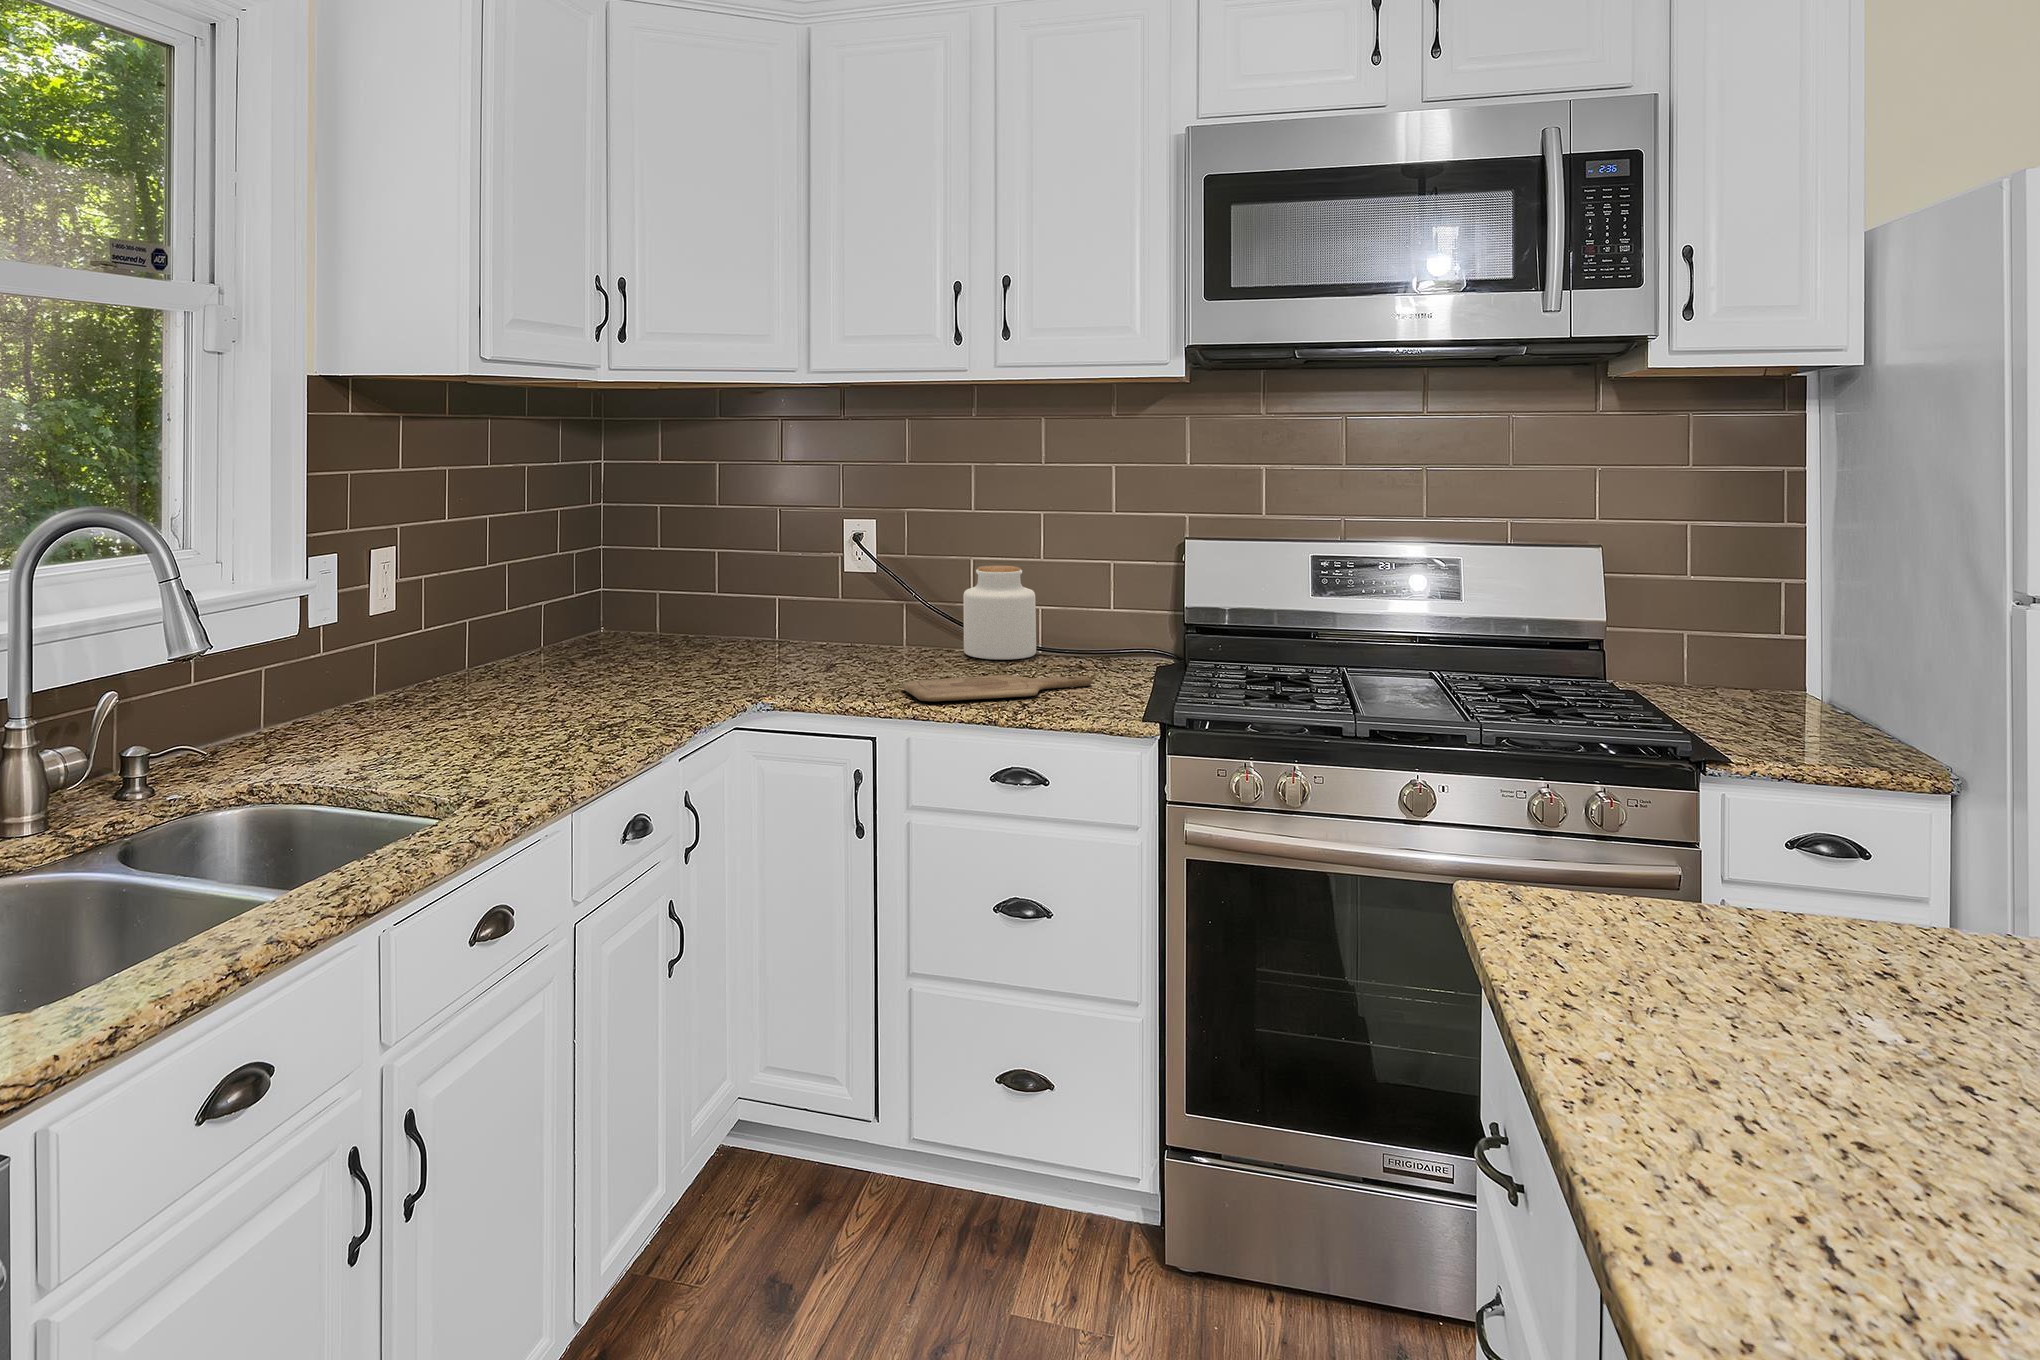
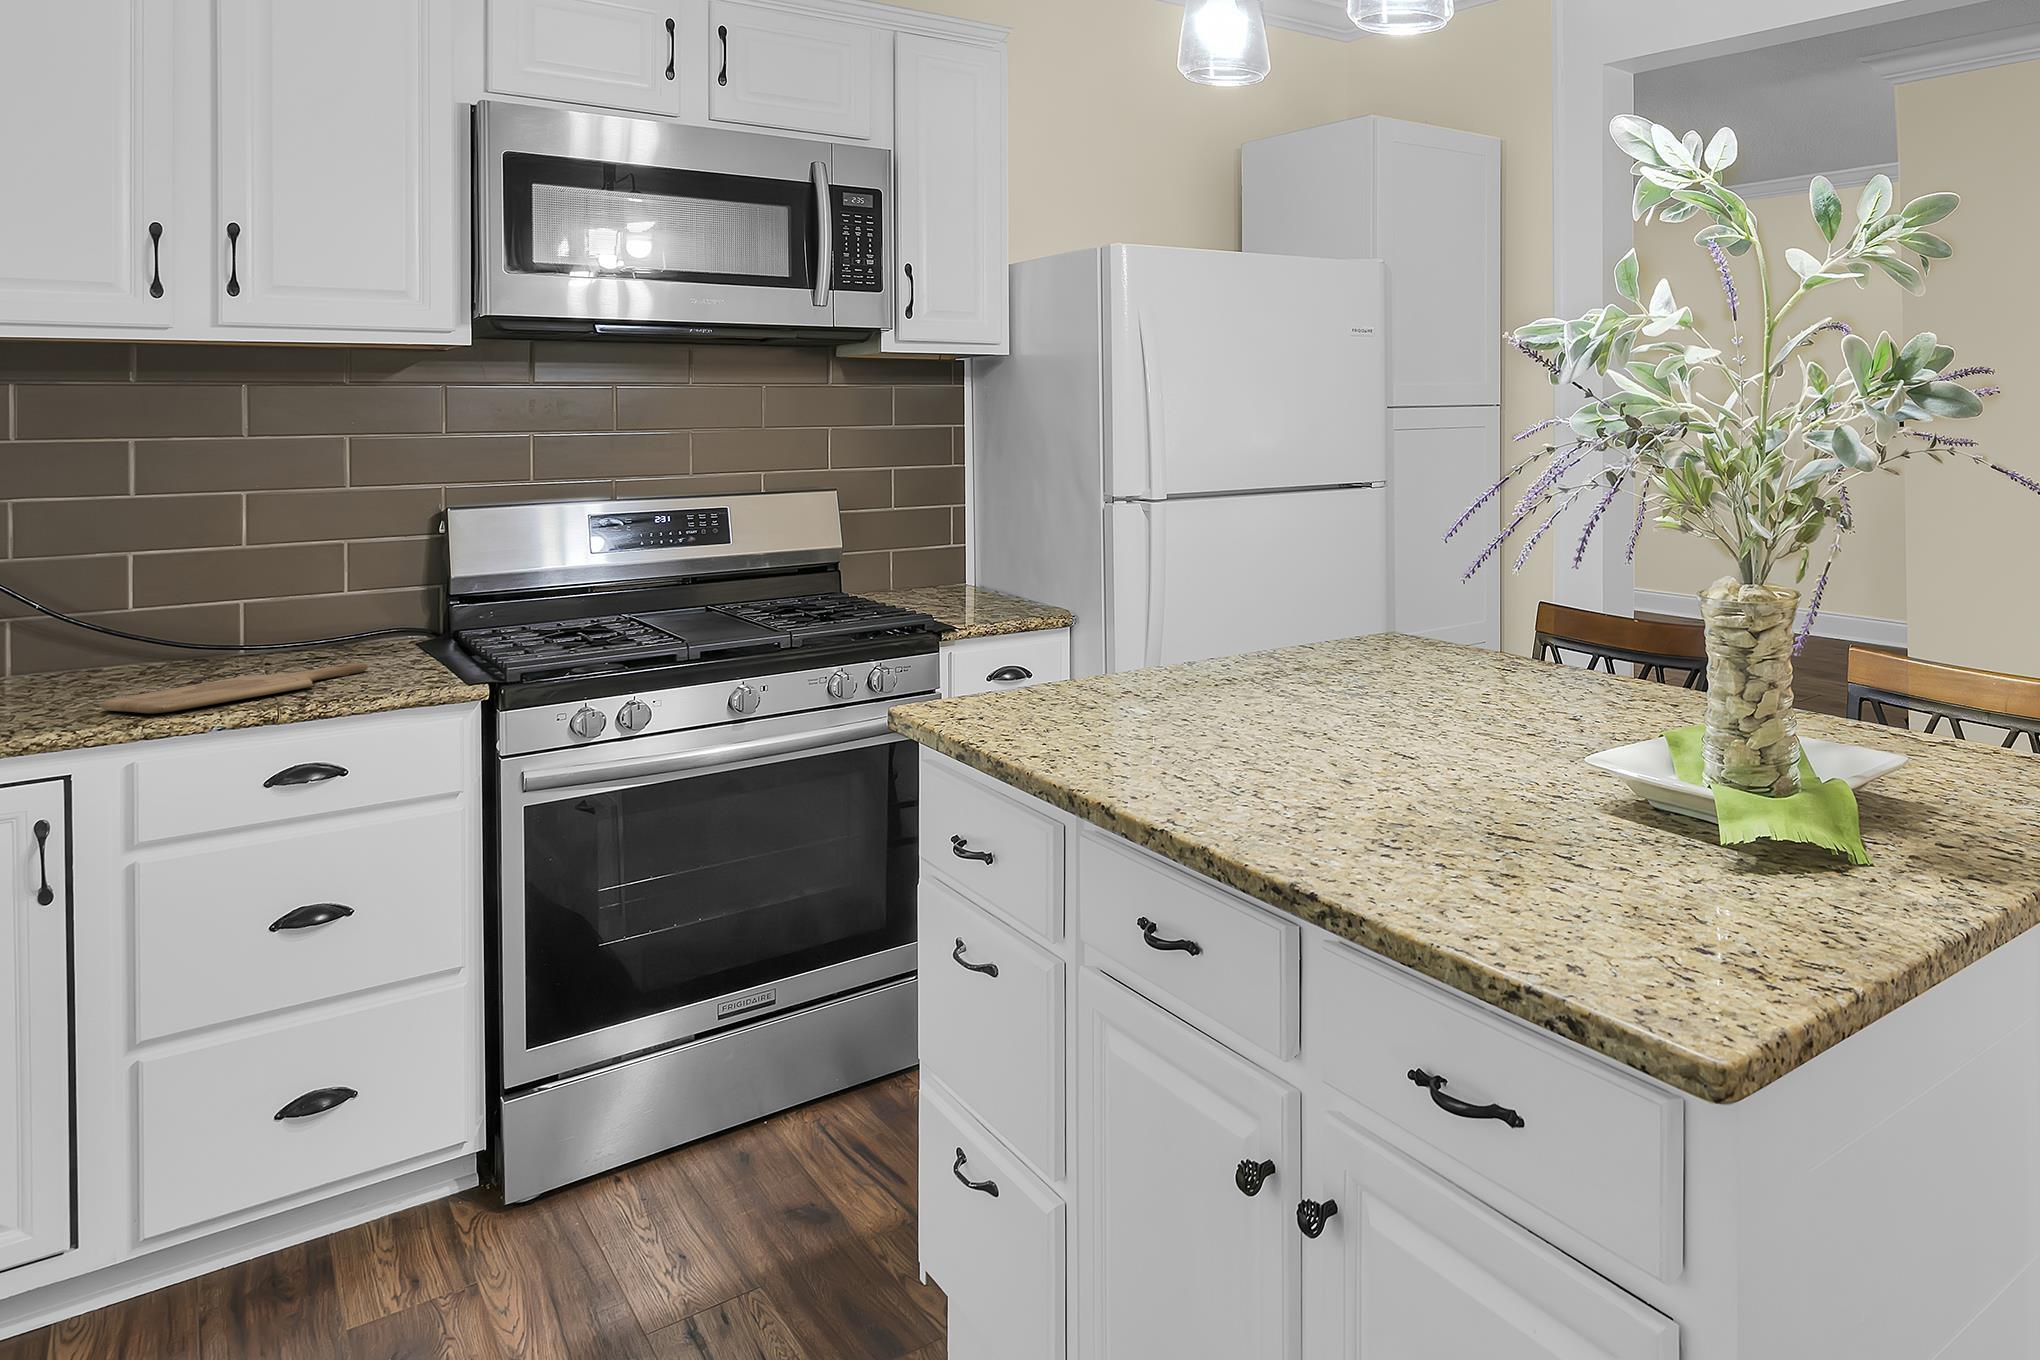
jar: present [963,565,1036,660] -> none [131,559,247,672]

